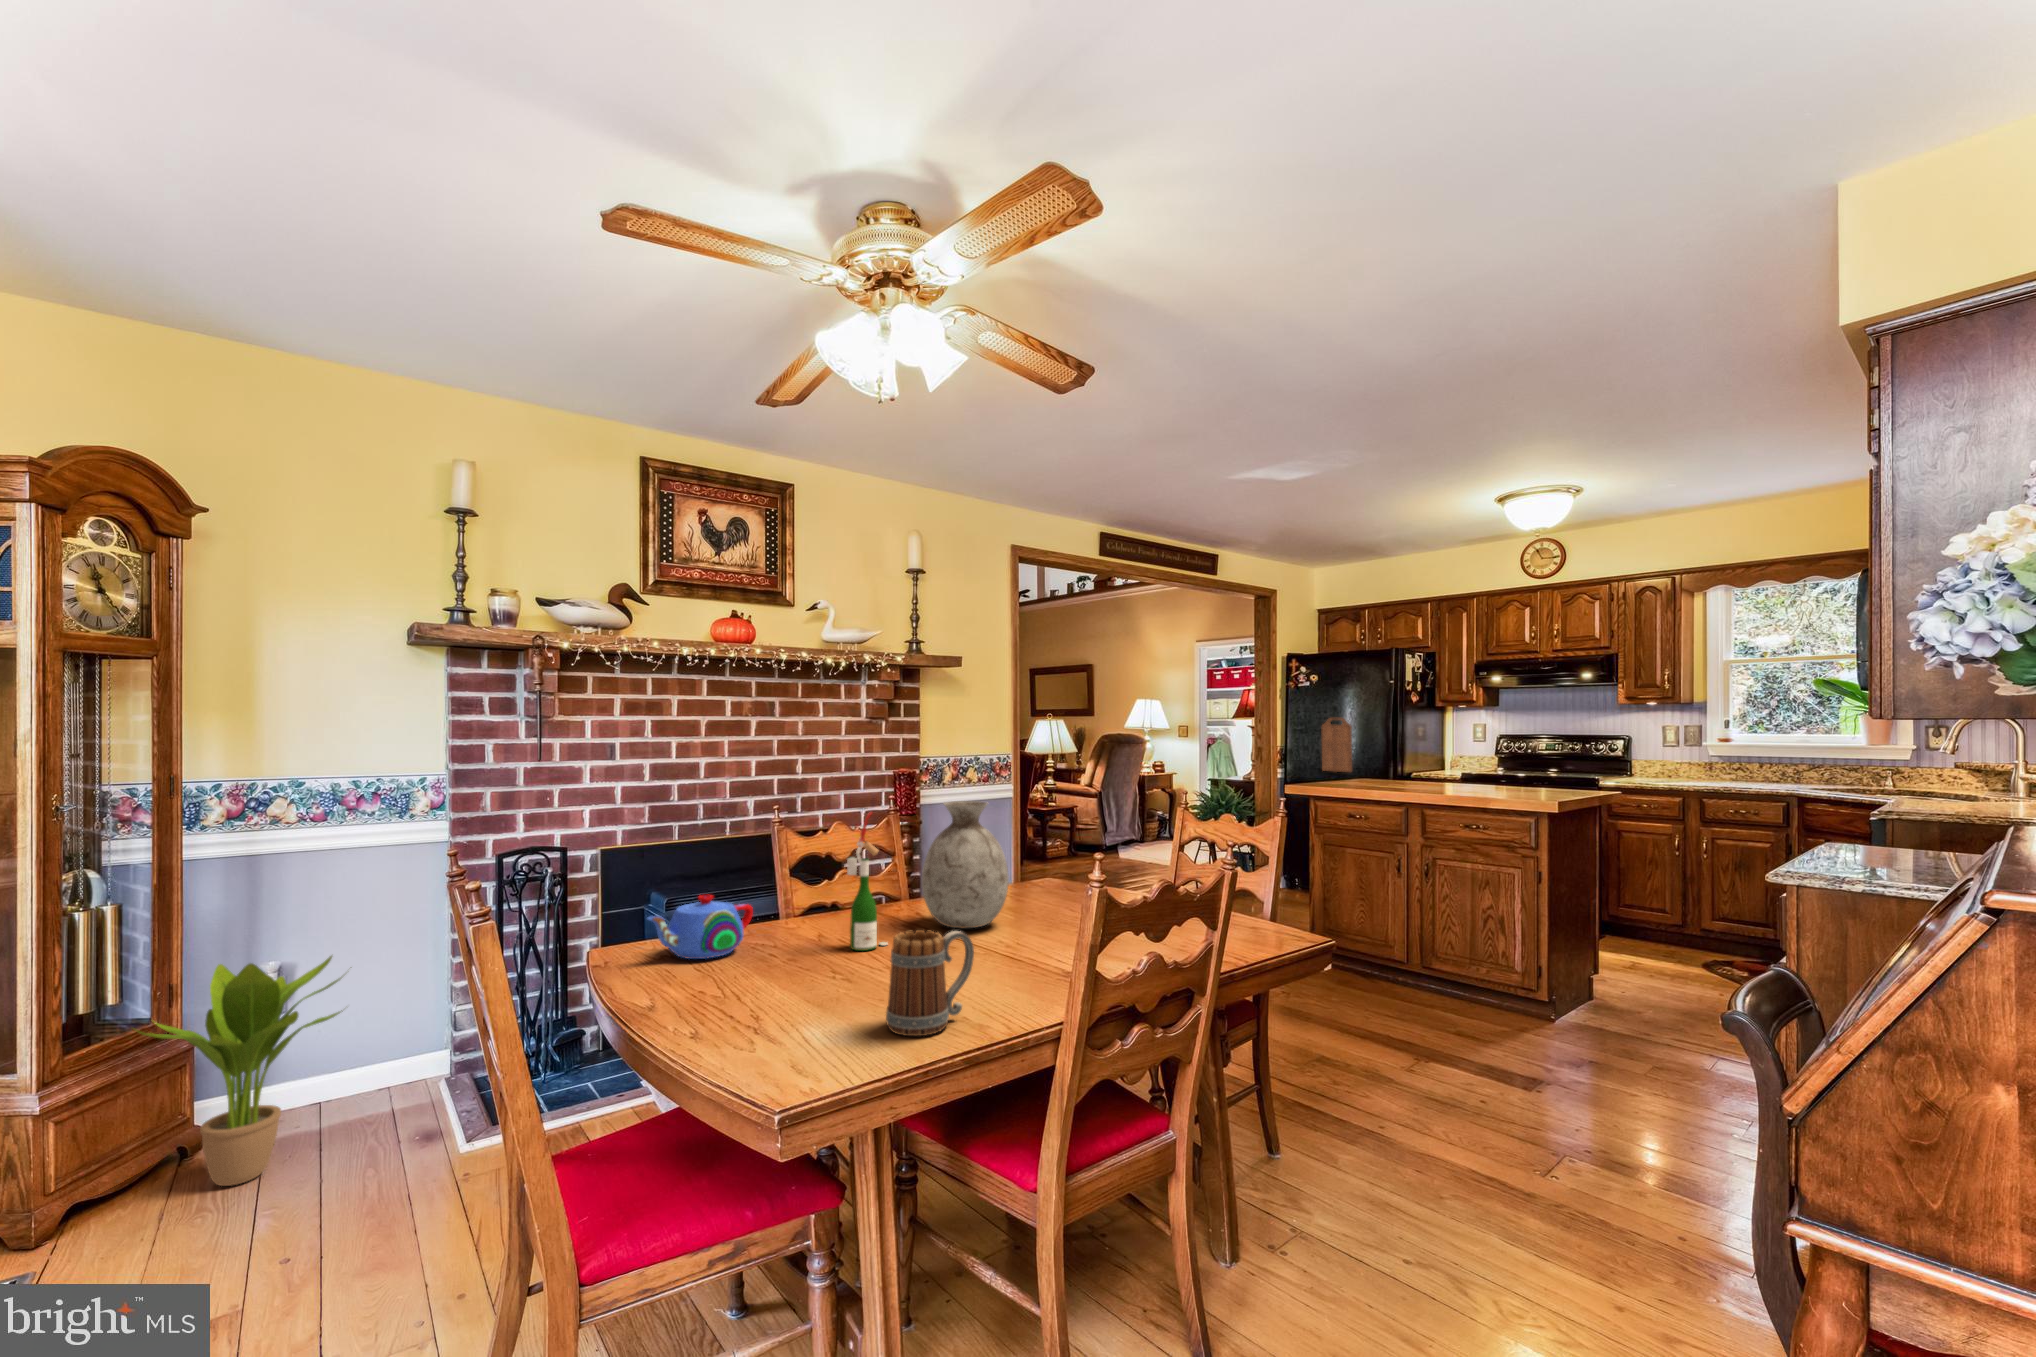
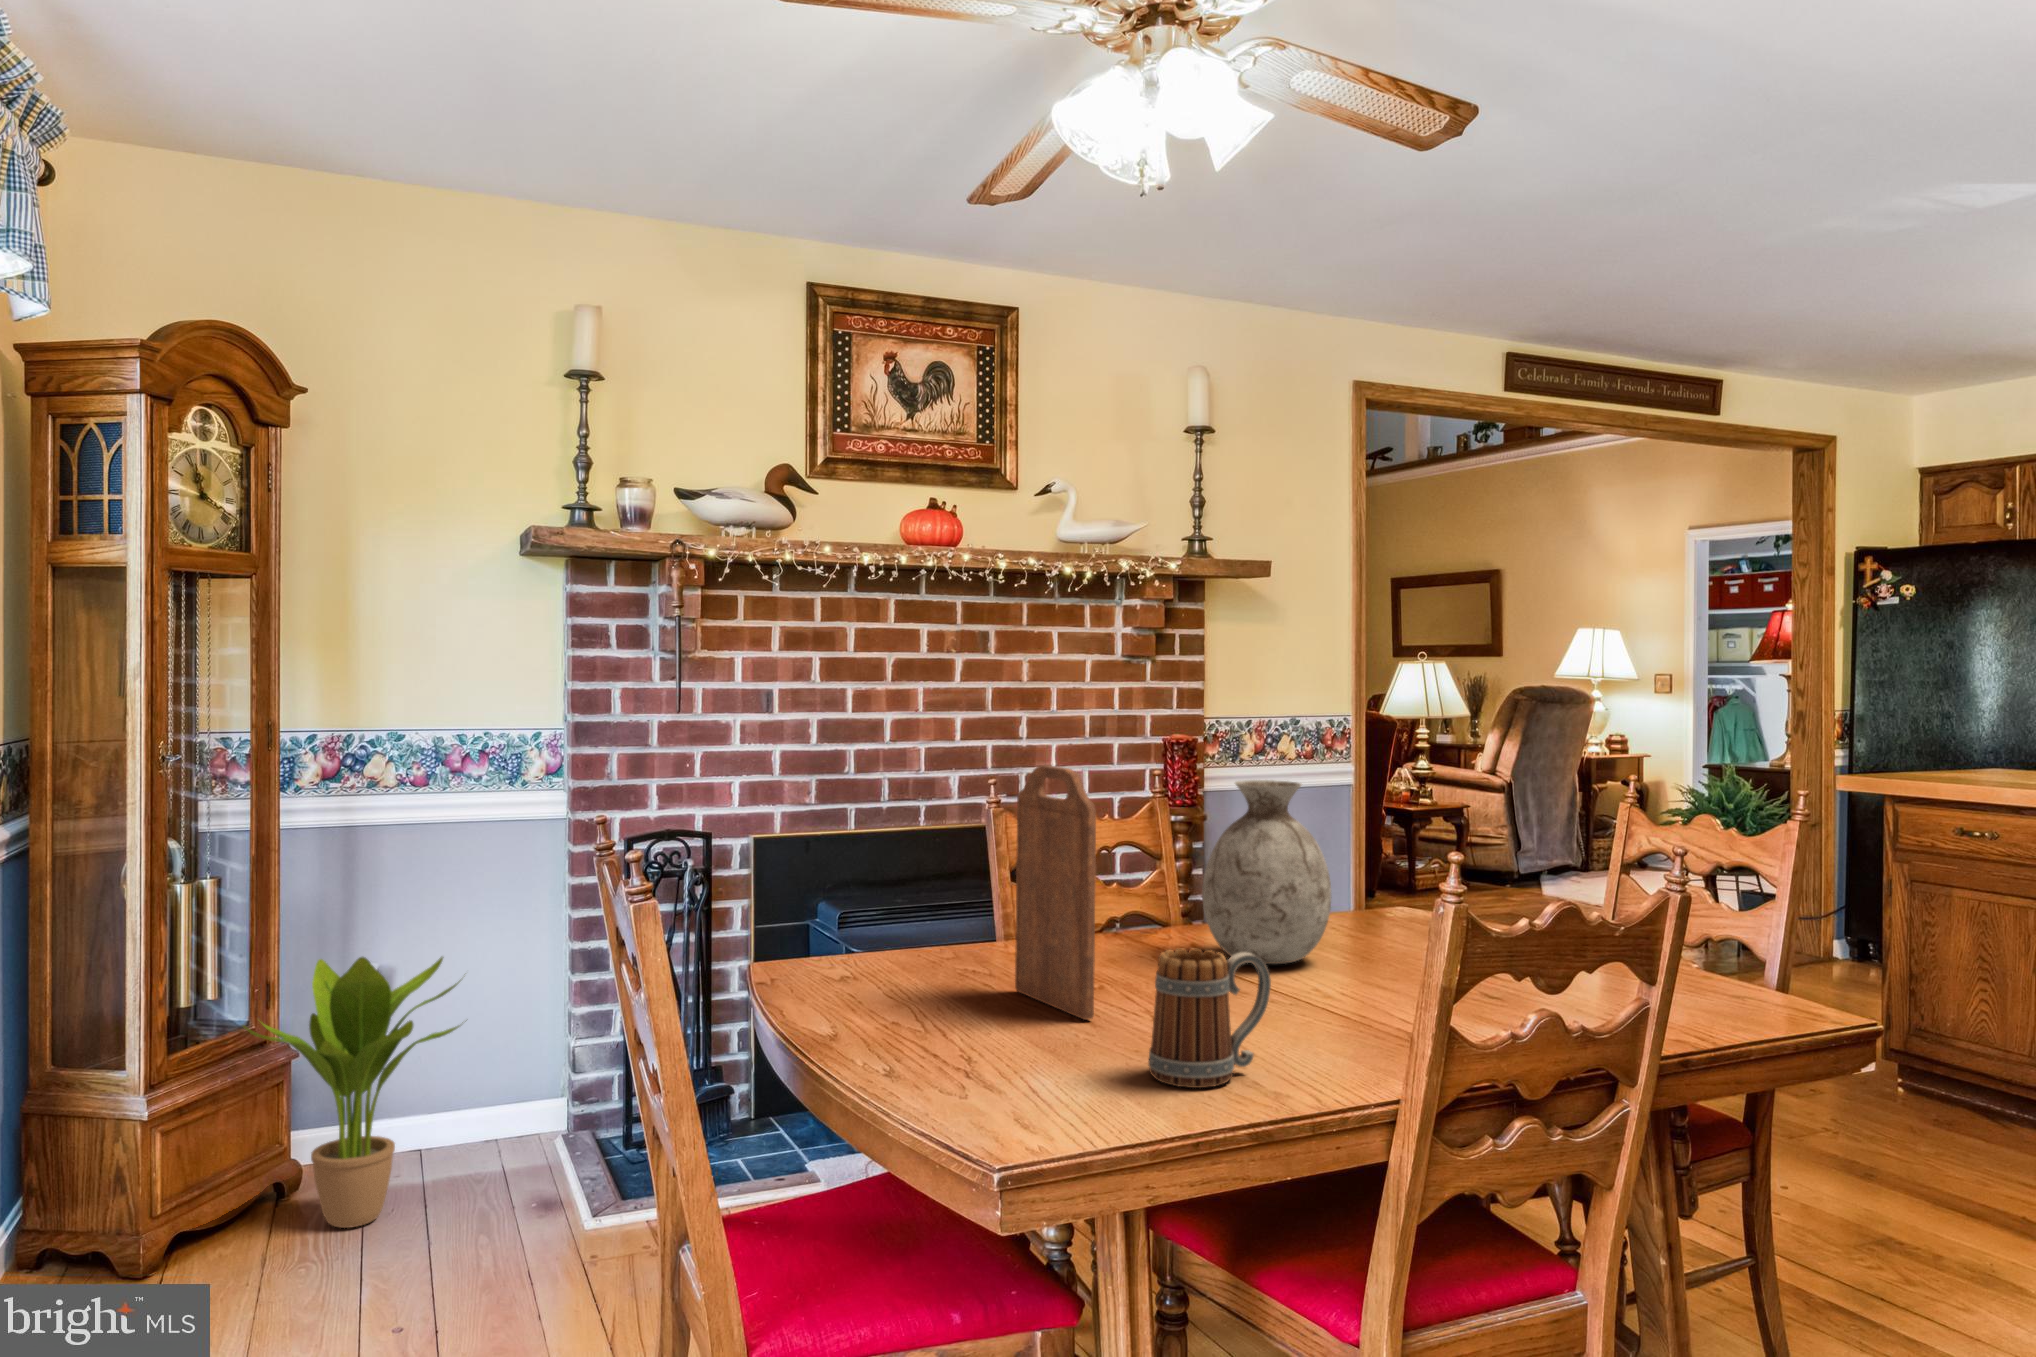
cutting board: present [1321,718,1352,772] -> present [1015,765,1096,1020]
wine bottle: present [847,813,887,951] -> none [1096,790,1153,983]
teapot: present [647,895,753,959] -> none [833,895,969,980]

